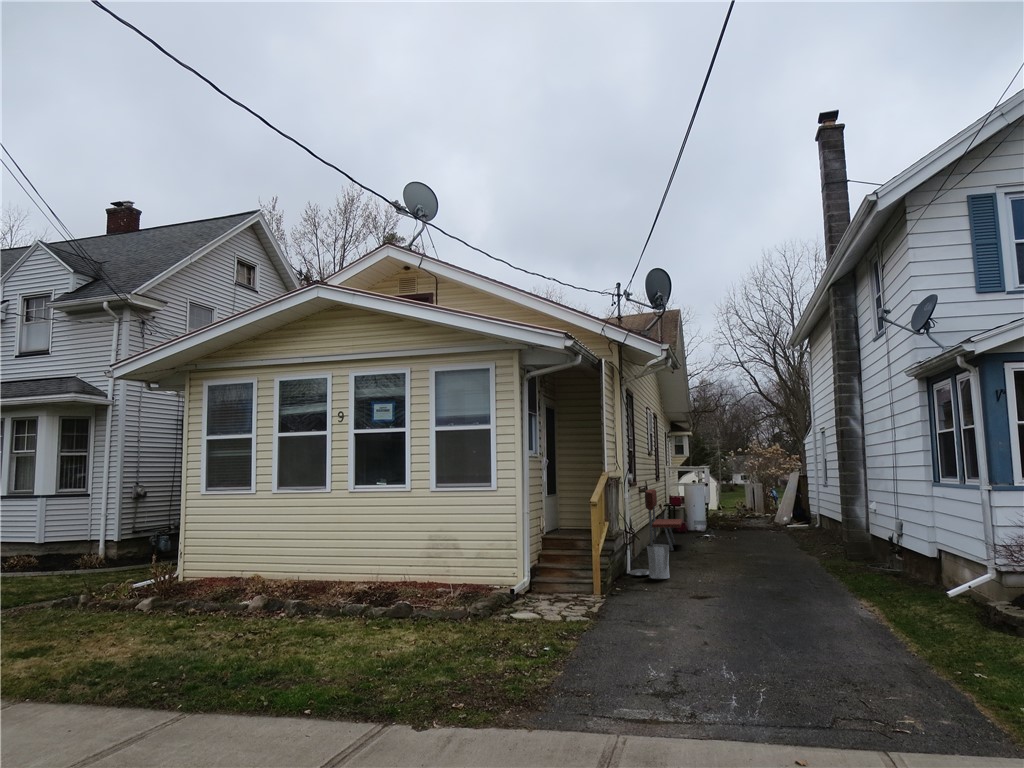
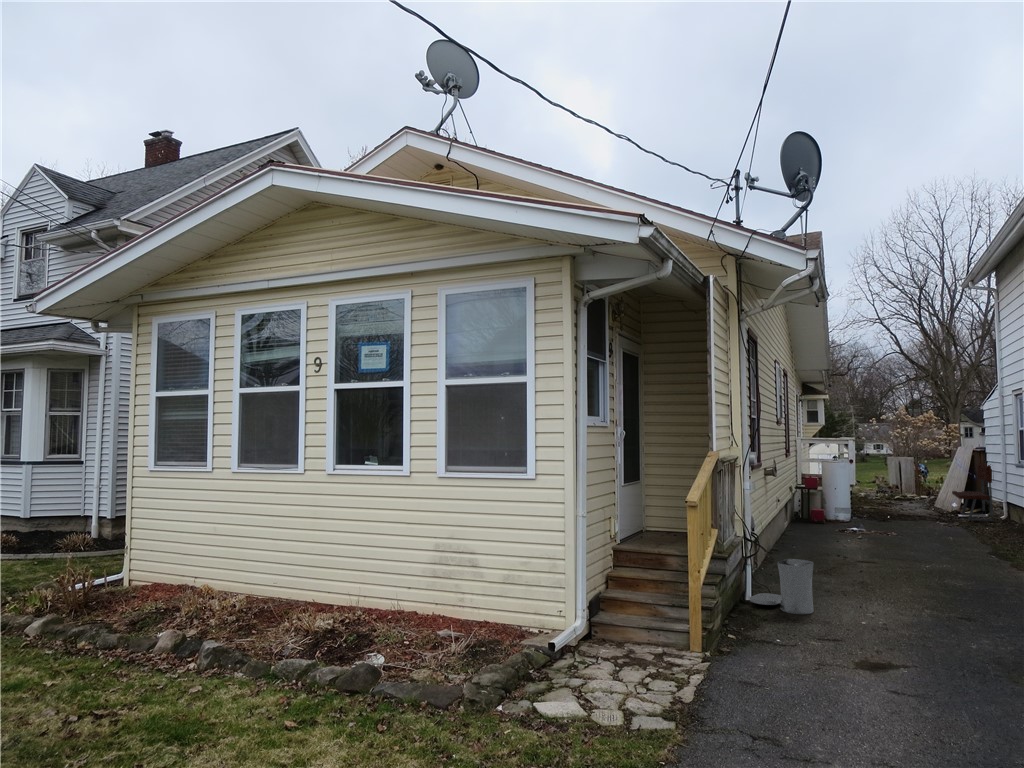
bench: present [645,489,683,551] -> present [952,463,994,521]

